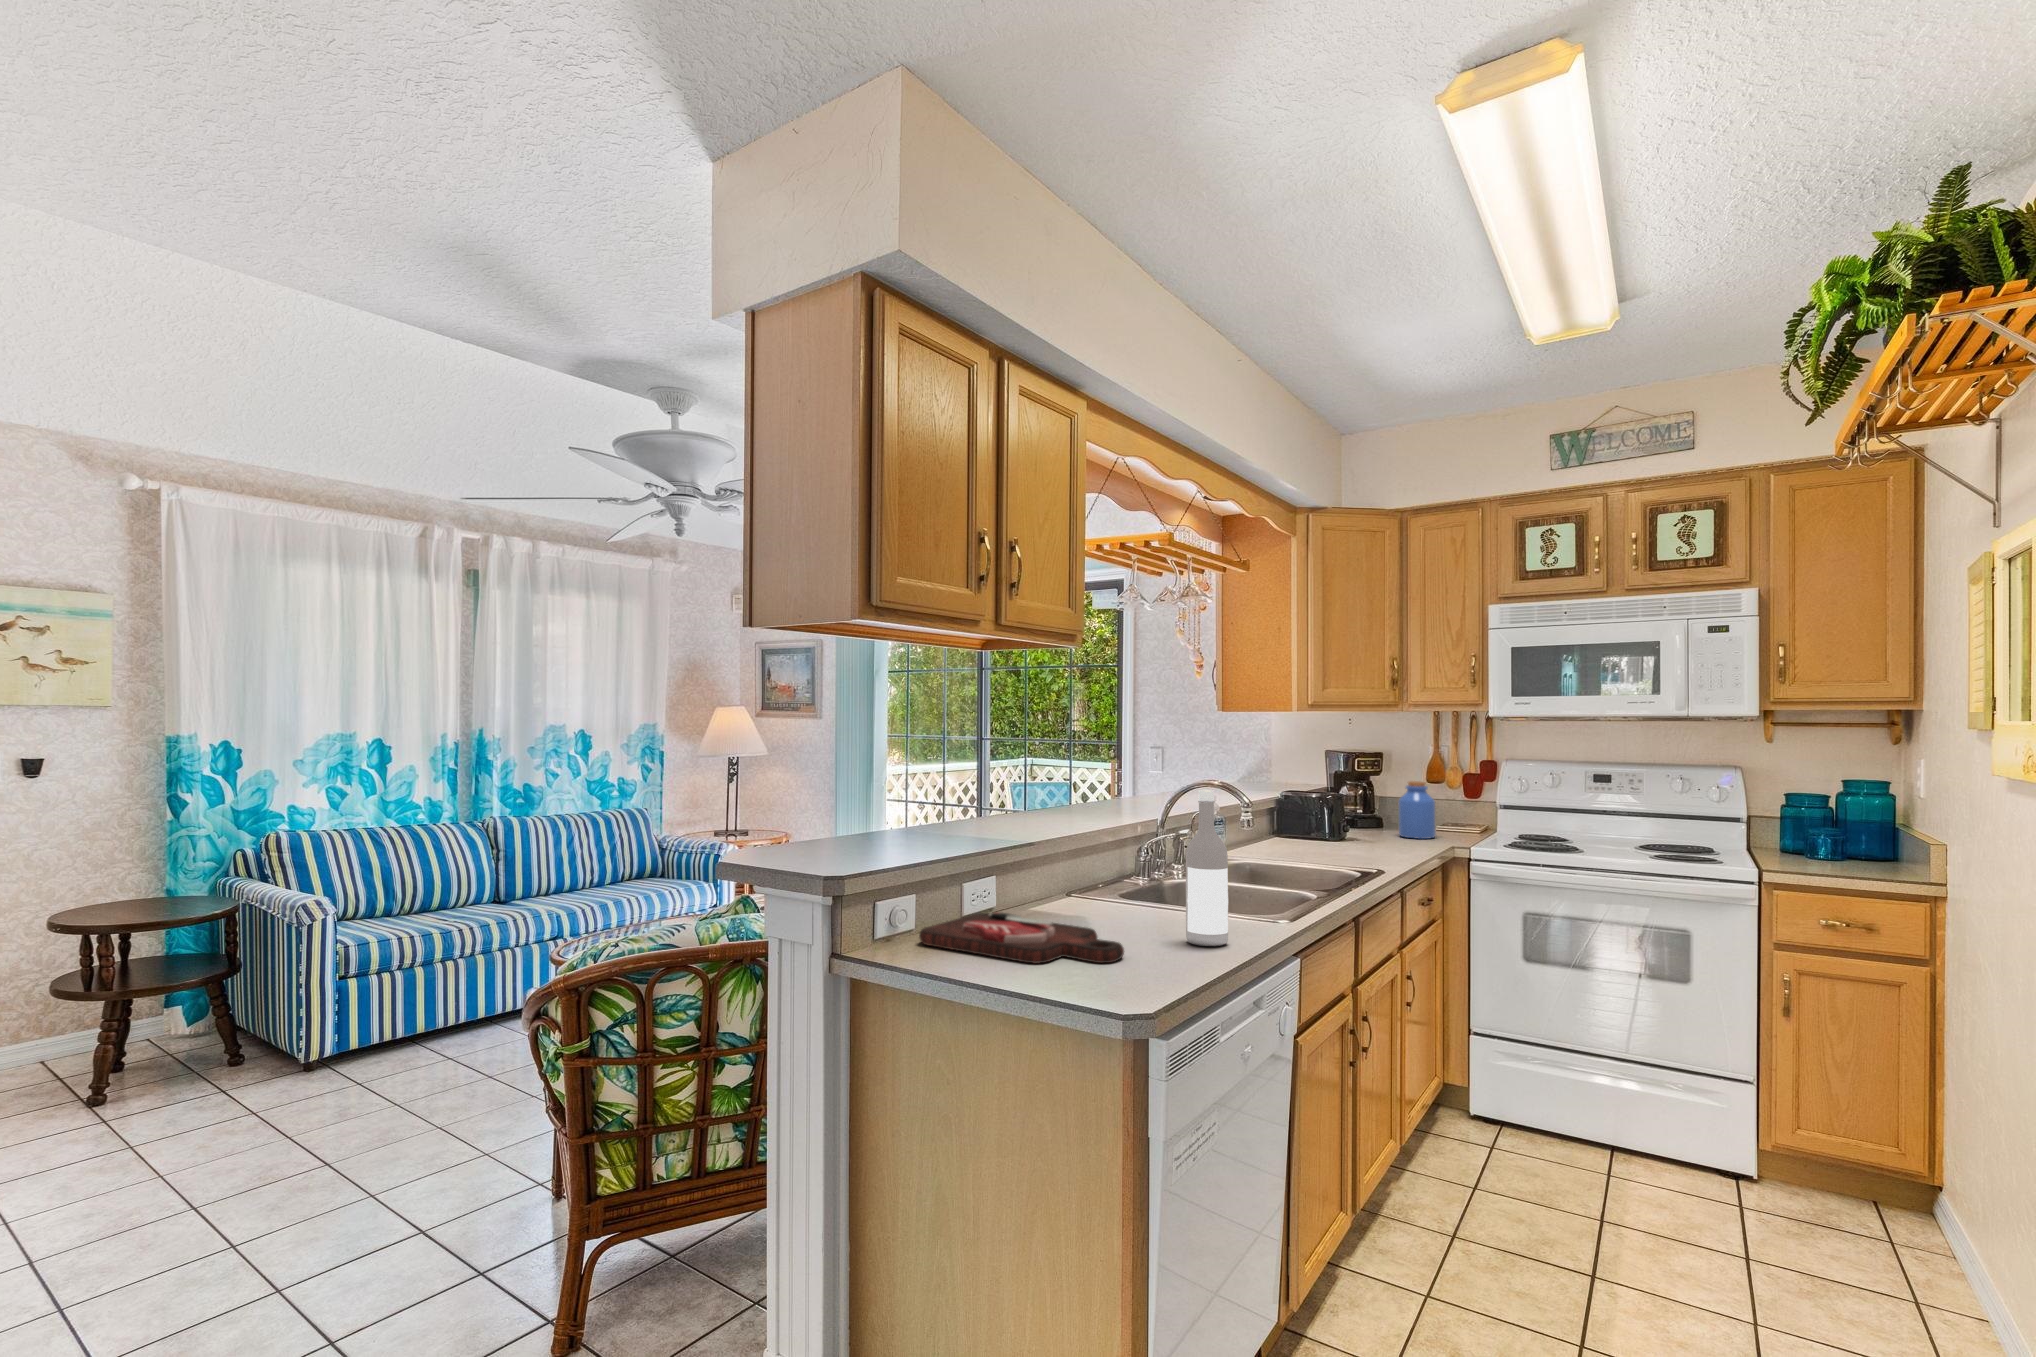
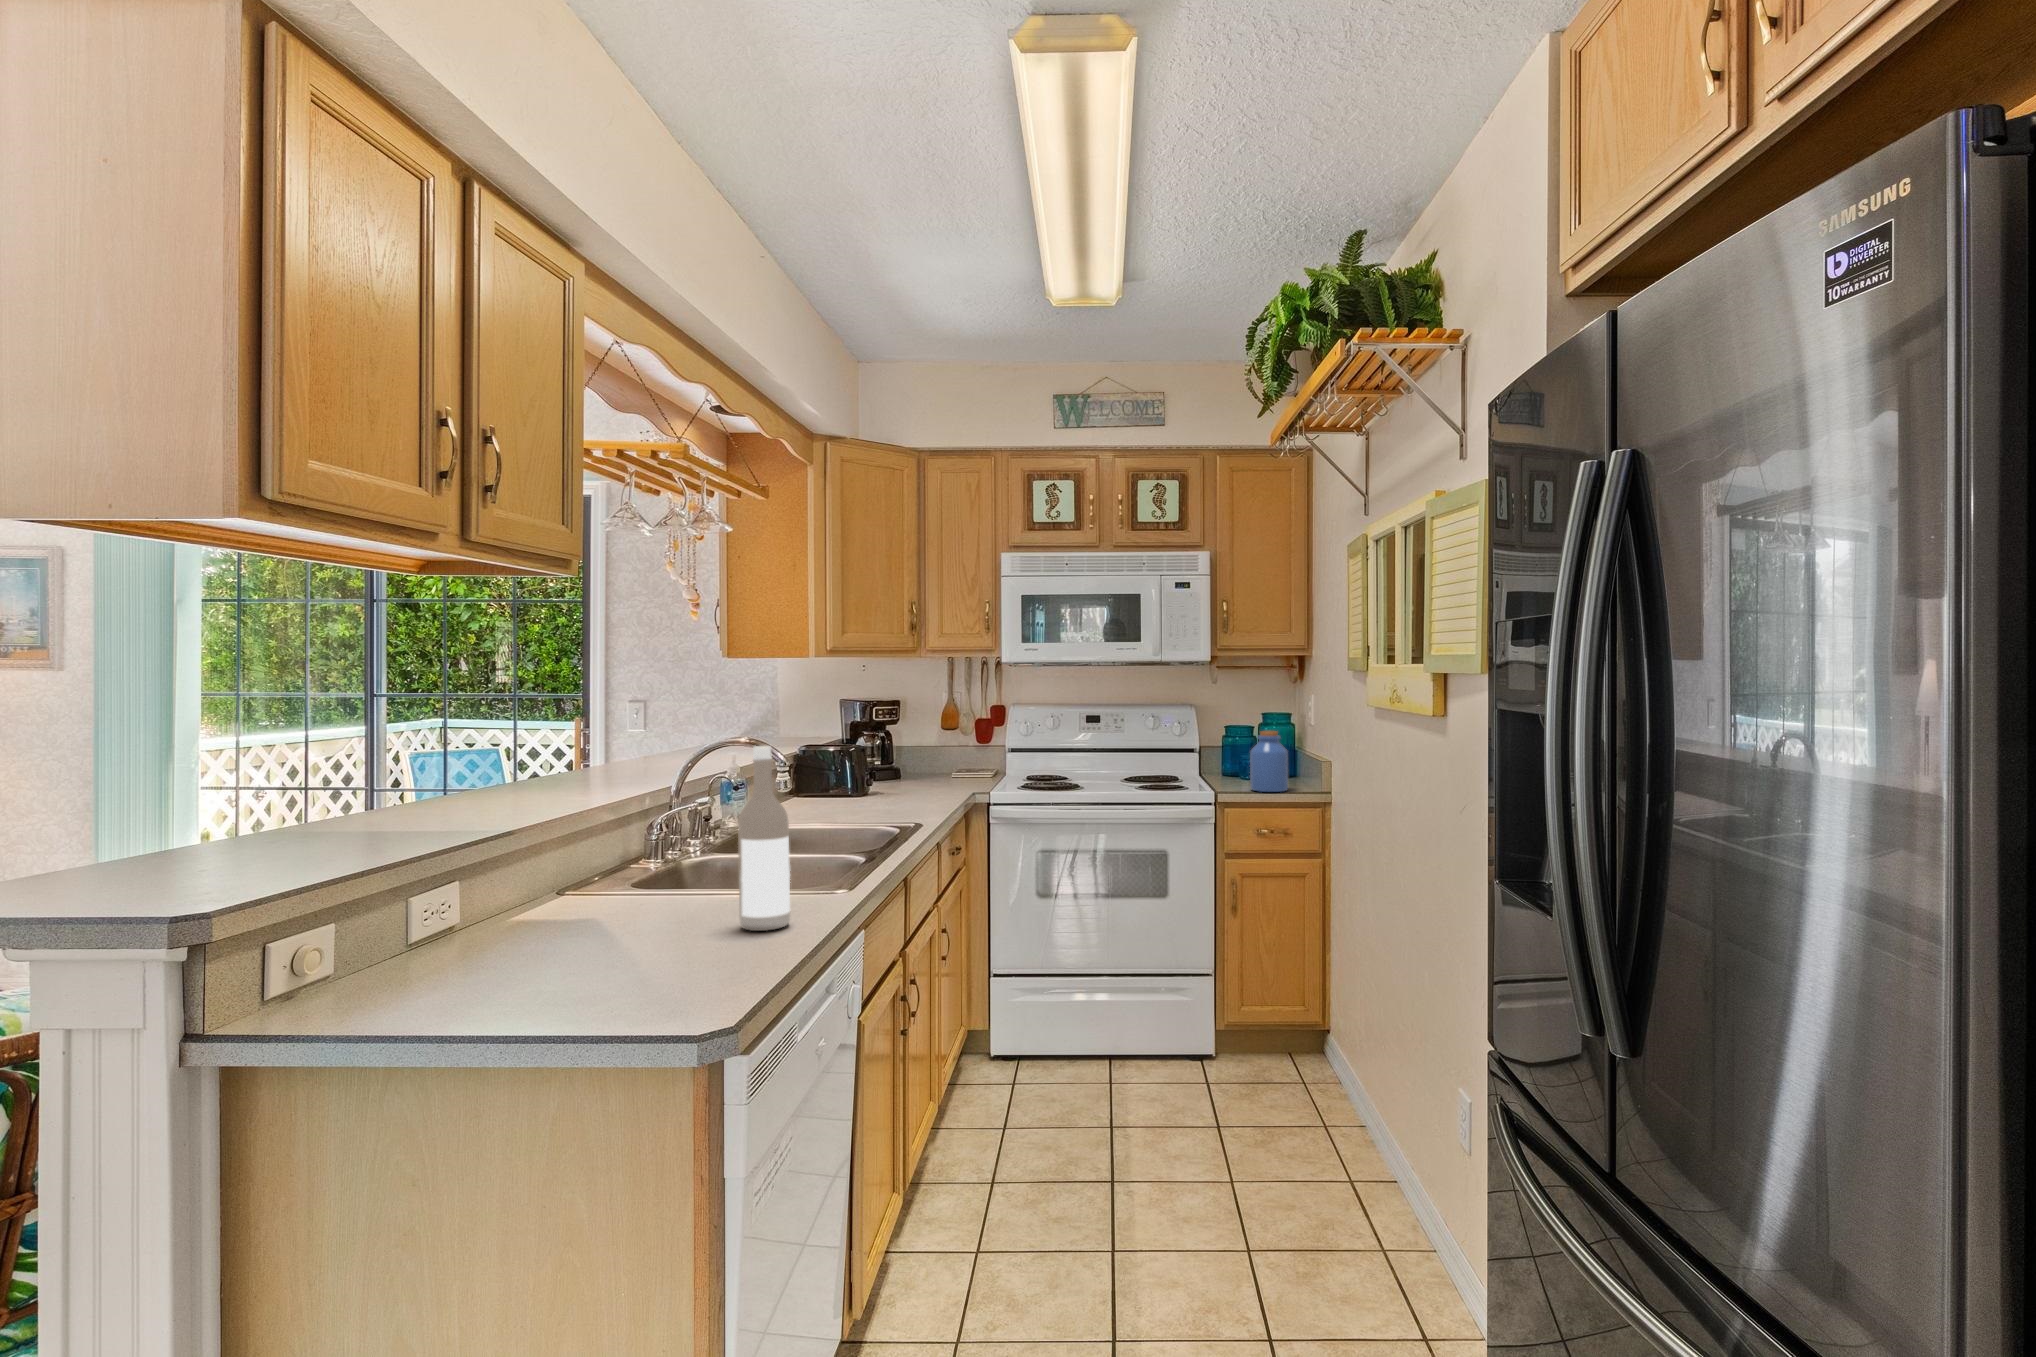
jar: present [1398,781,1436,839] -> present [1250,731,1288,792]
cutting board: present [919,912,1124,963] -> none [359,923,669,987]

